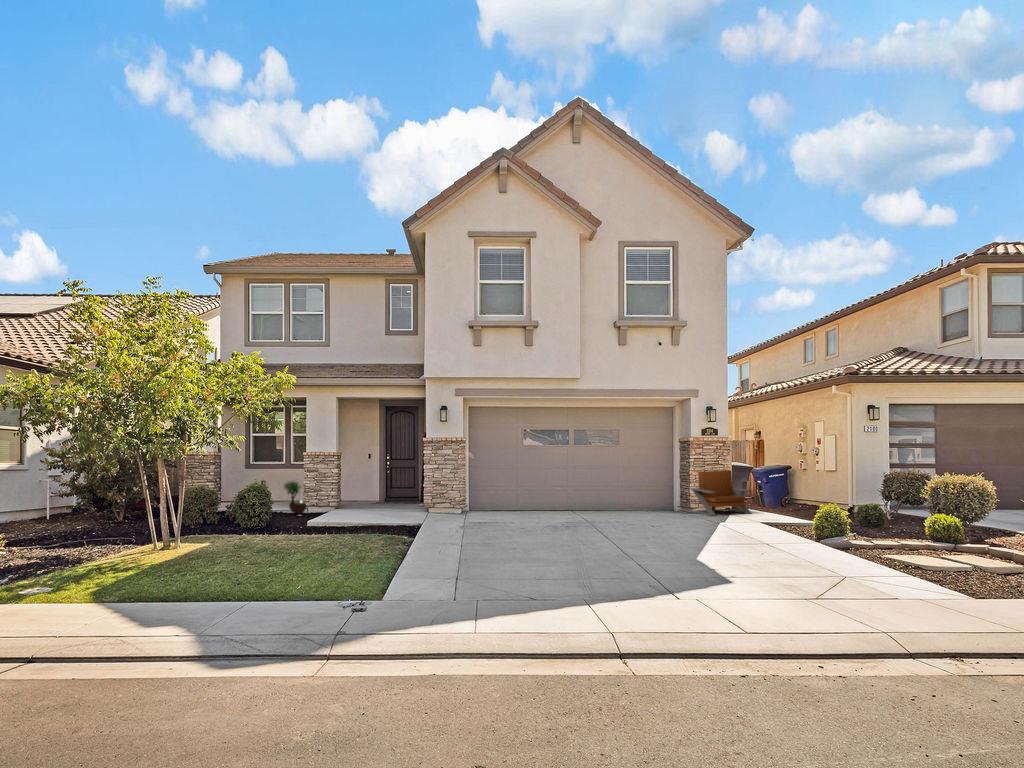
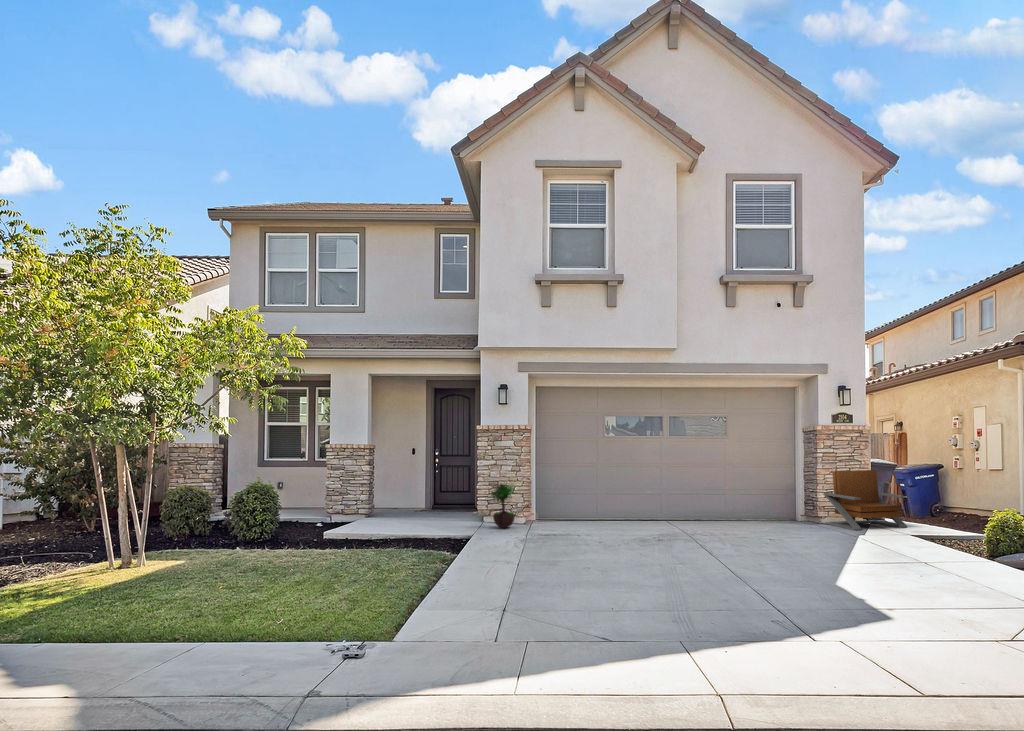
potted tree: present [284,482,306,514] -> present [491,482,515,528]

